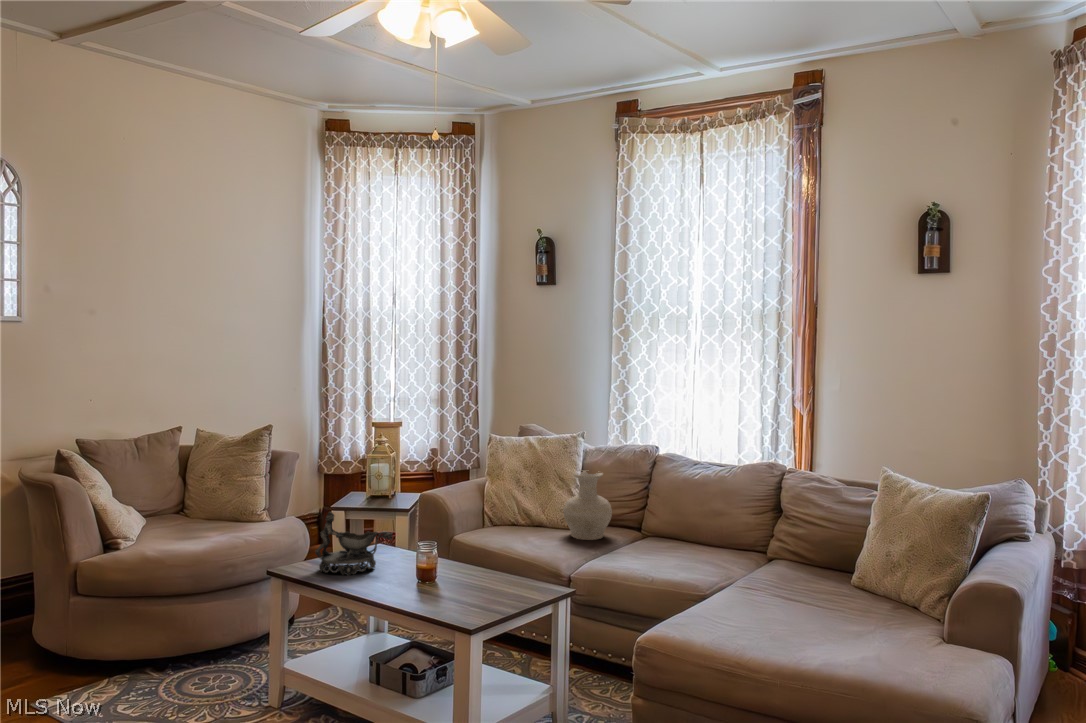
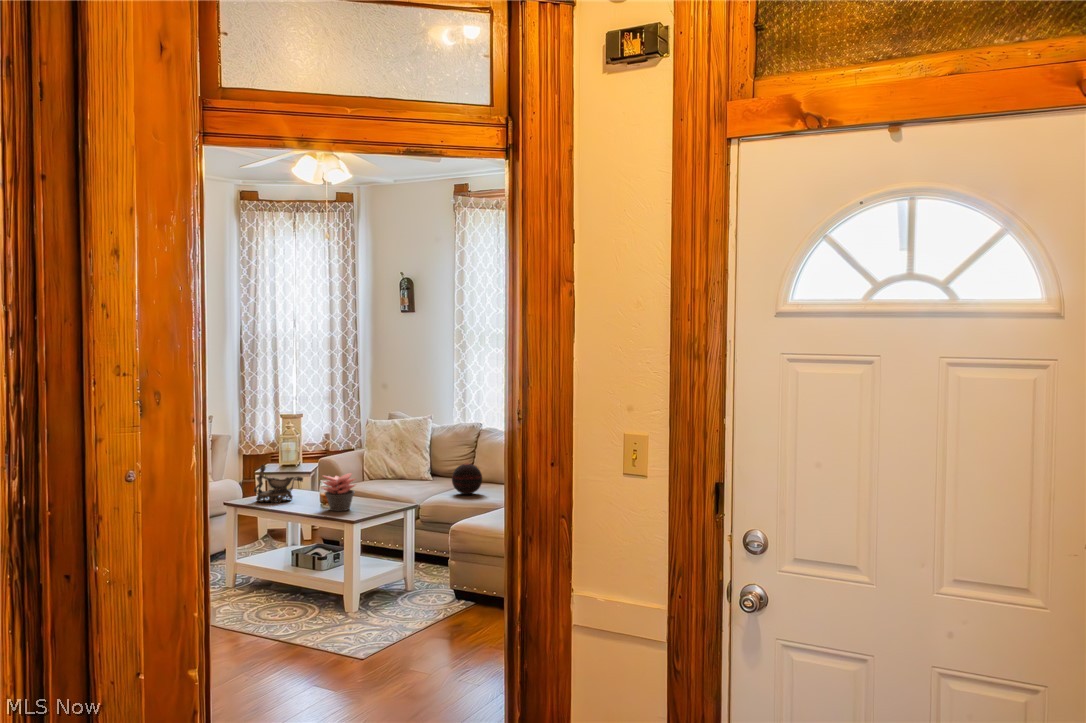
vase: present [563,471,612,540] -> none [418,441,451,486]
decorative orb: none [622,515,670,564] -> present [452,464,482,494]
succulent plant: none [420,535,477,604] -> present [323,473,355,511]

